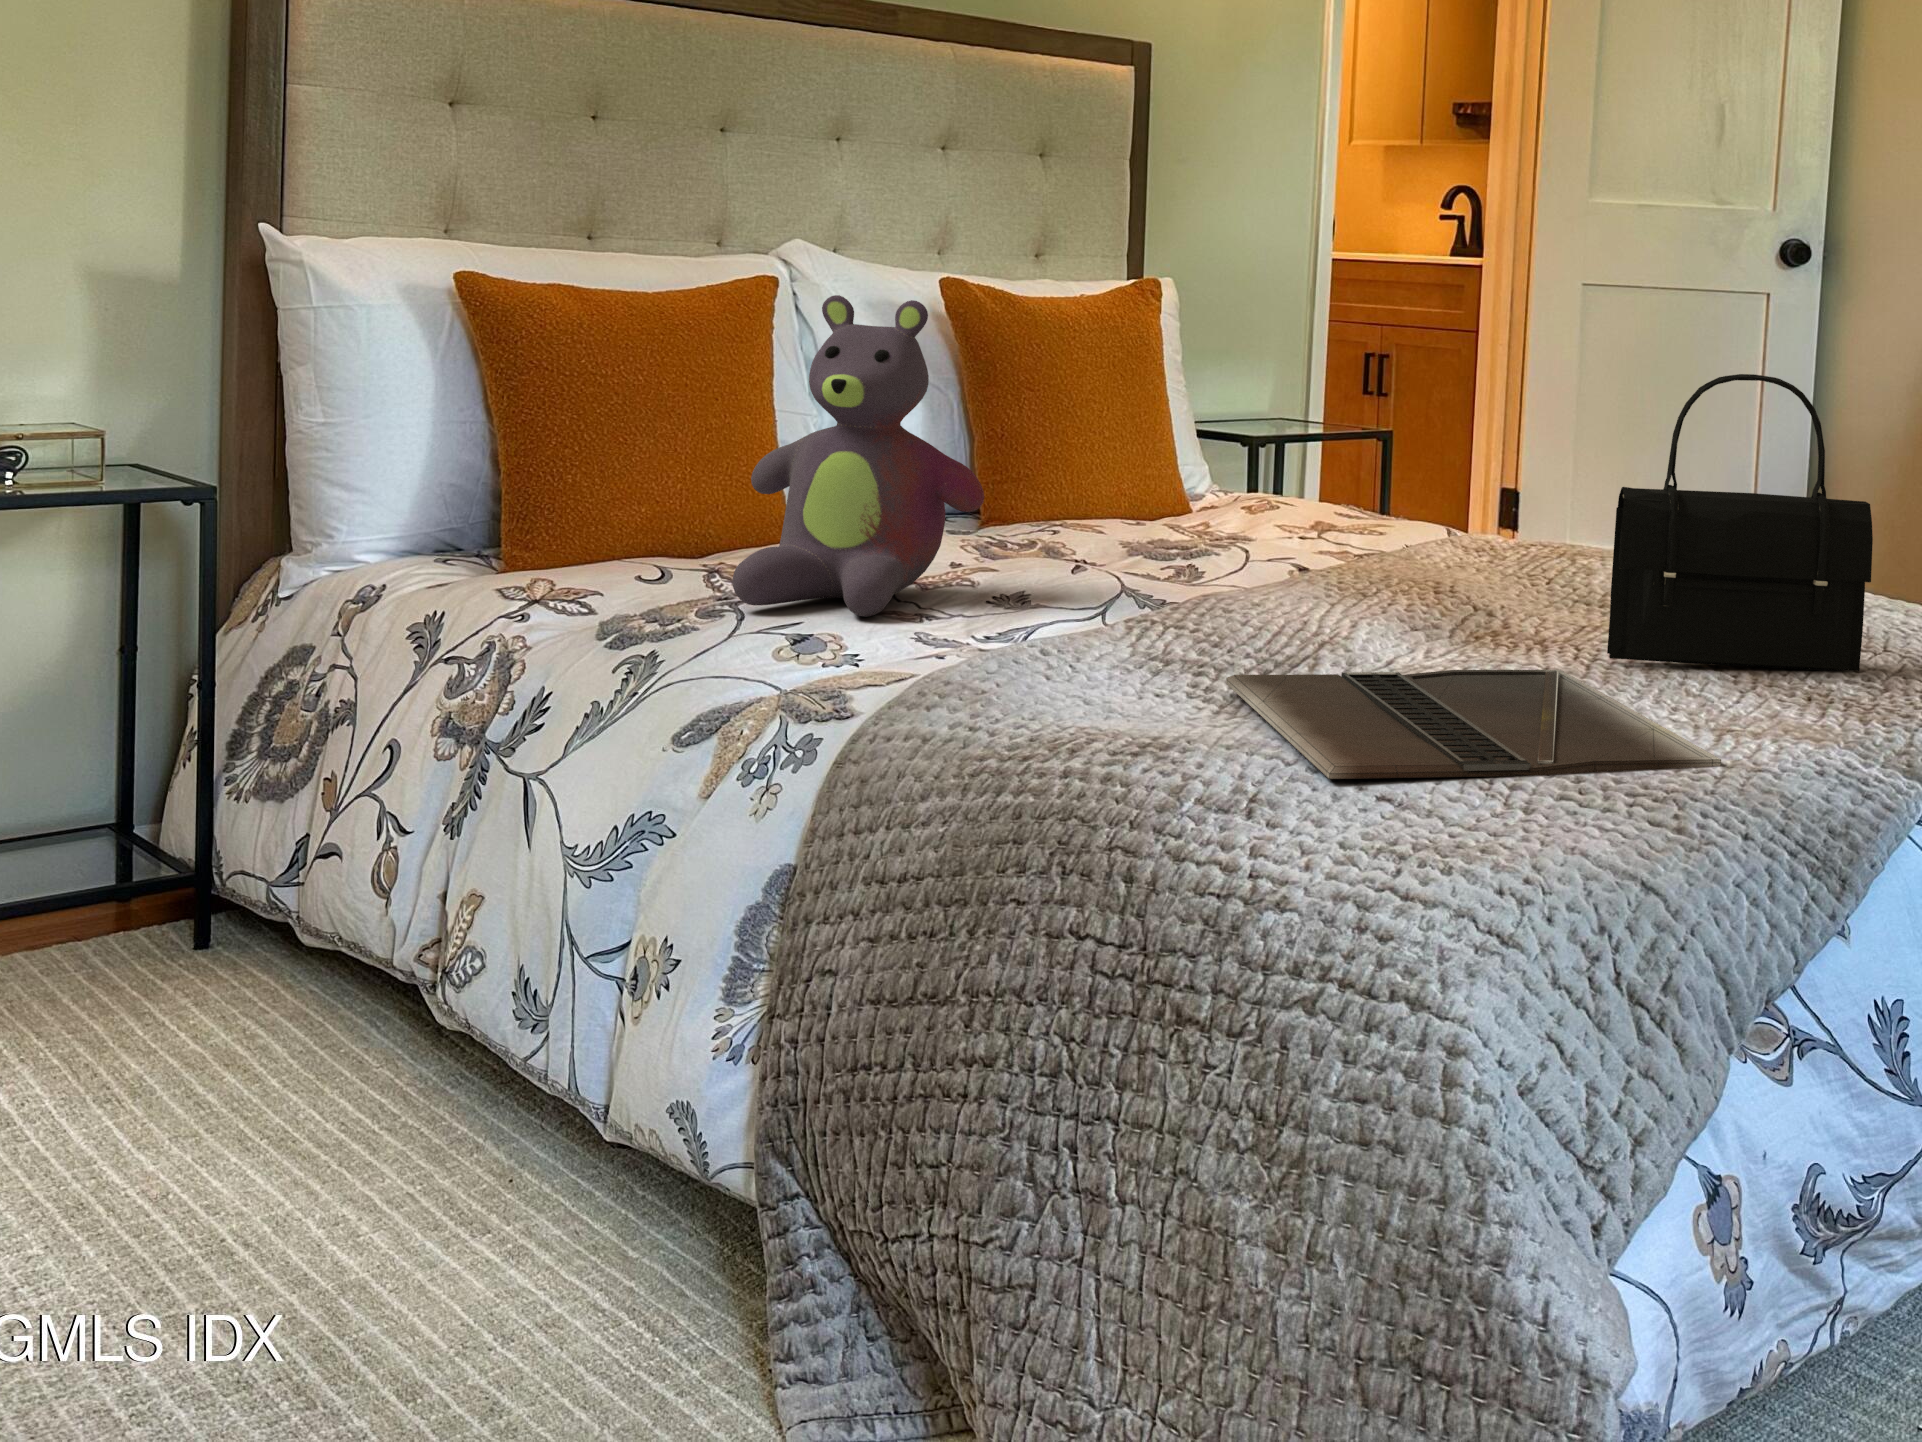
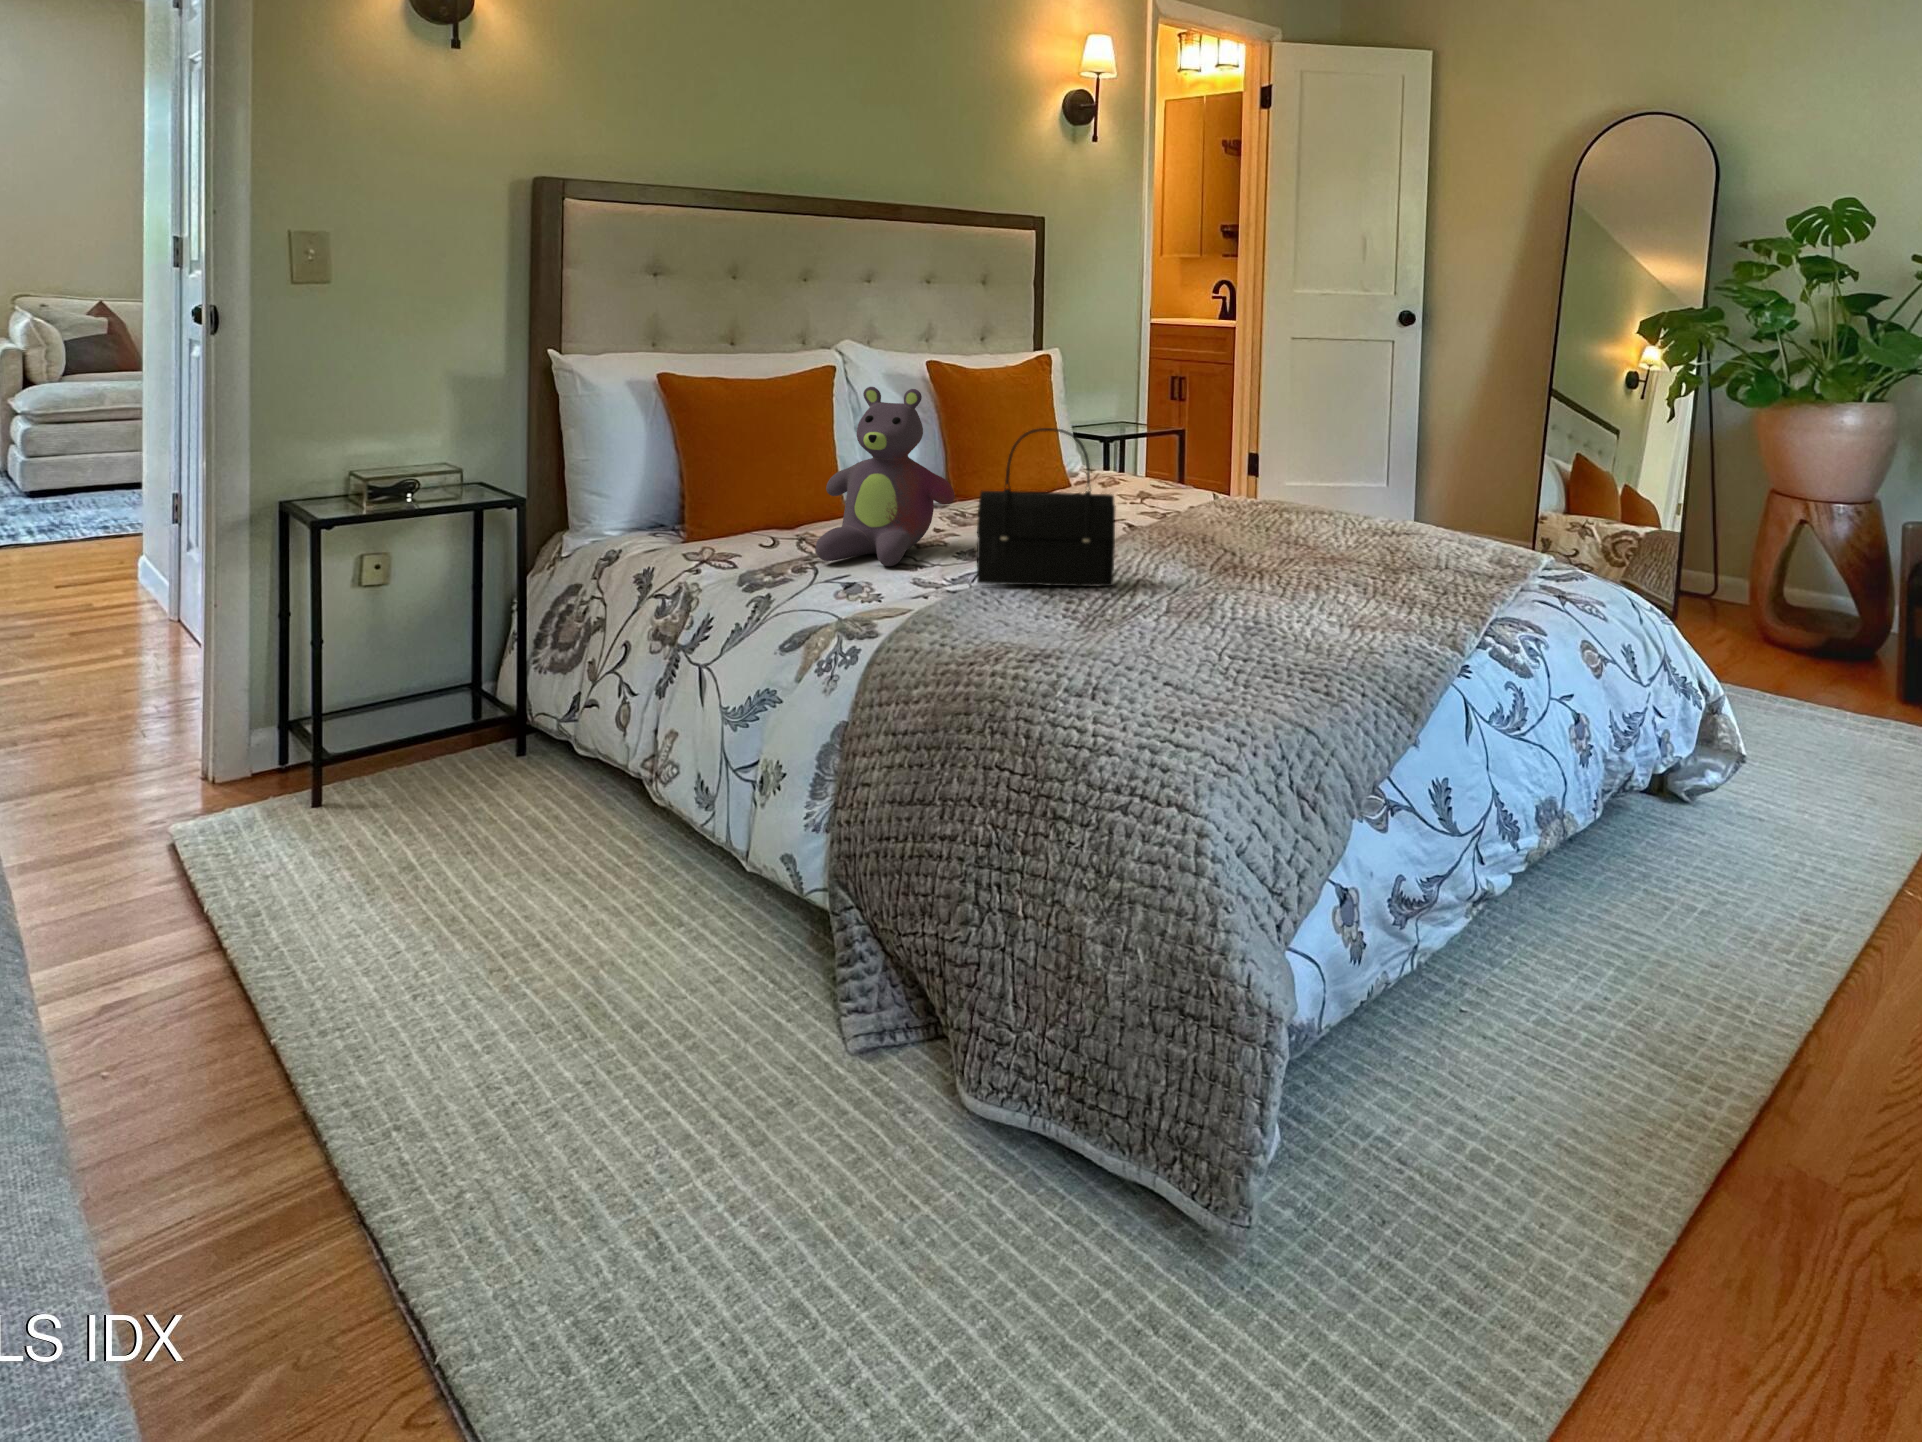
handbag: present [1607,374,1873,671] -> present [977,428,1116,586]
laptop: present [1226,670,1721,779] -> none [1084,592,1350,673]

